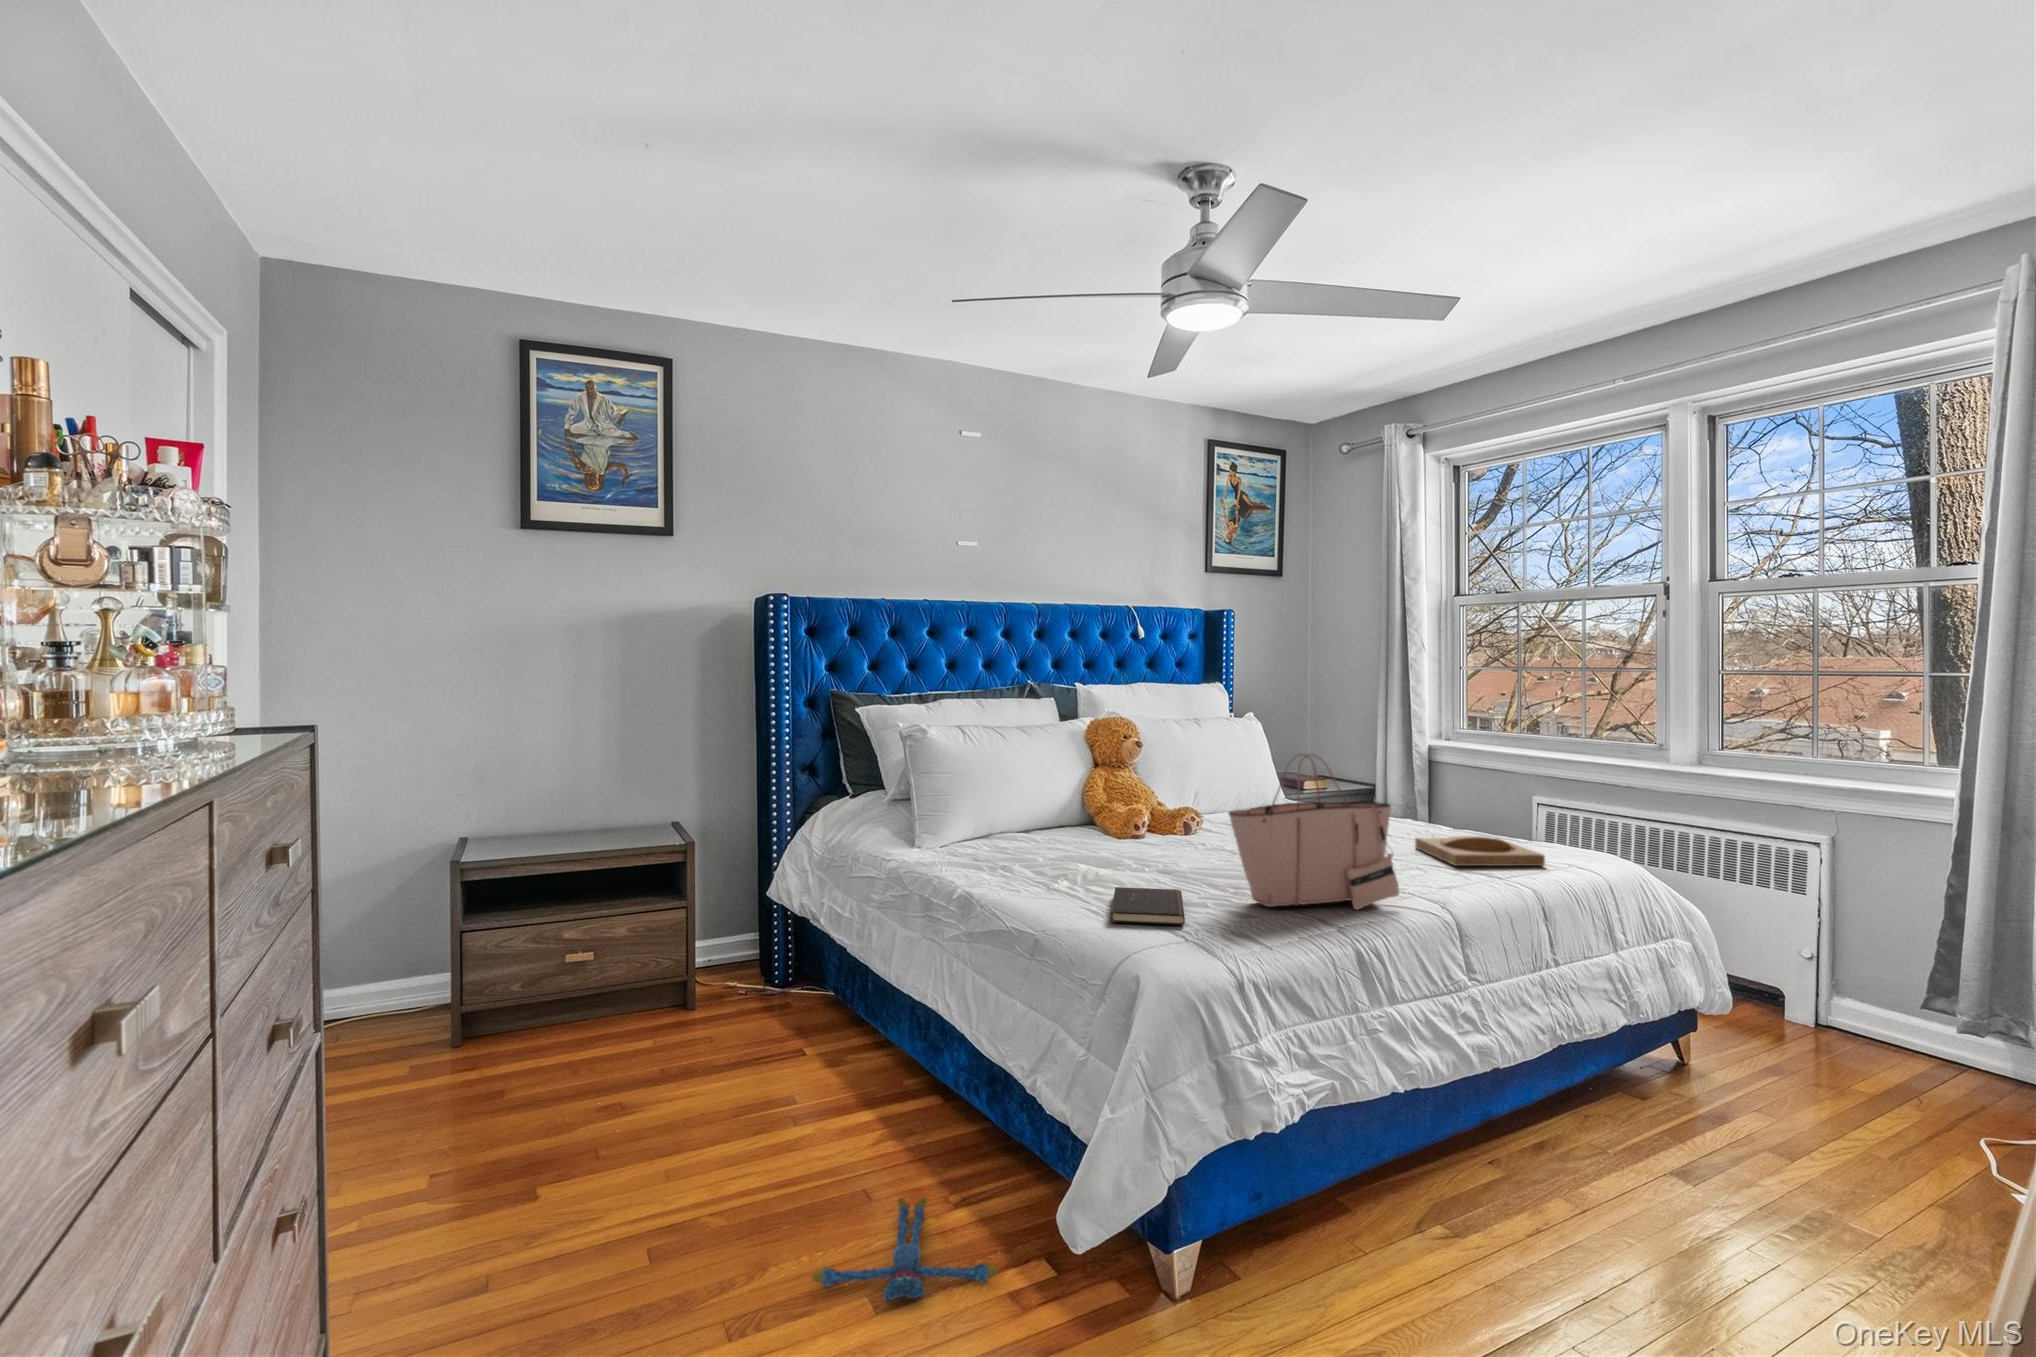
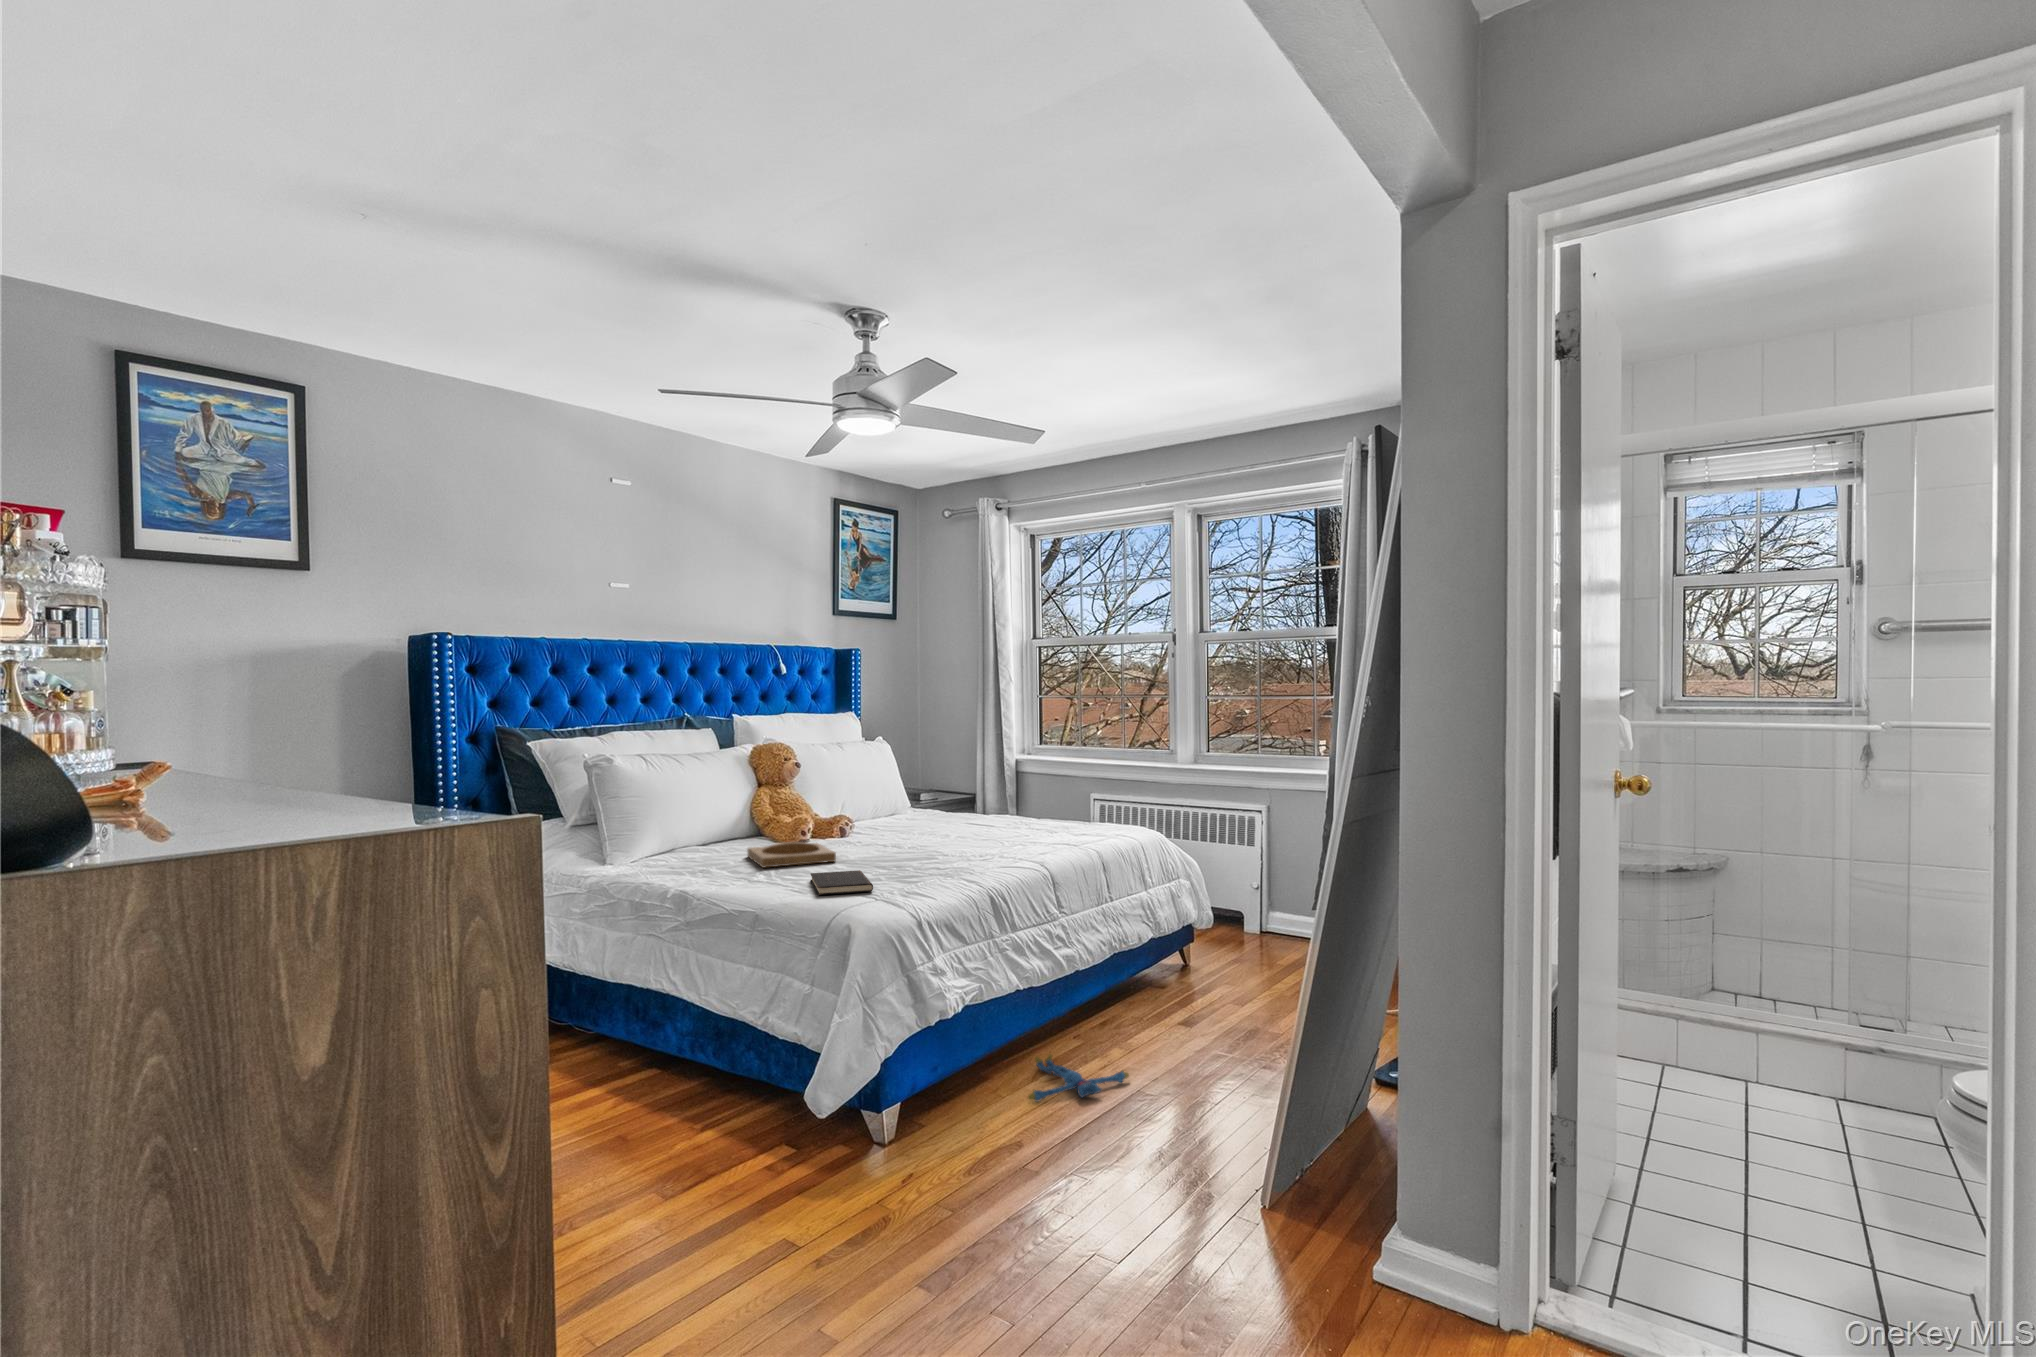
tote bag: present [1229,754,1399,910] -> none [896,762,1015,875]
tray: present [1415,836,1545,866] -> present [747,842,836,867]
plush toy: present [812,1197,999,1301] -> present [1028,1054,1129,1101]

